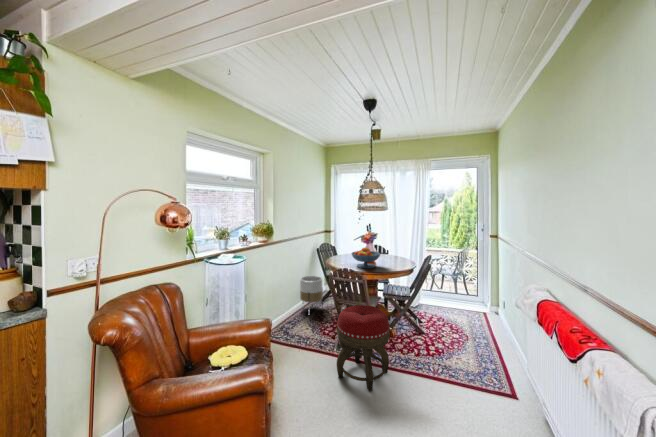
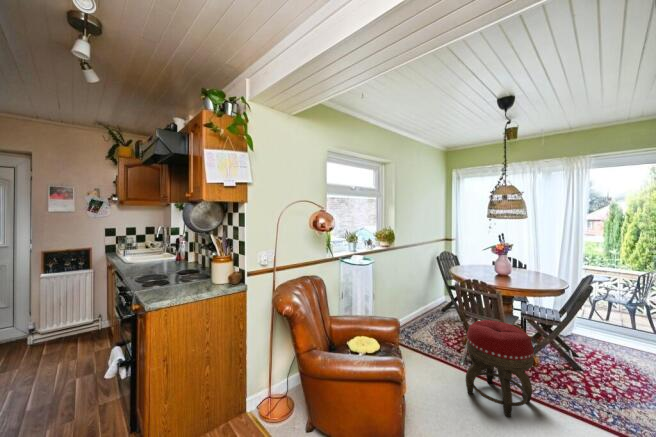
fruit bowl: present [352,248,380,268] -> none [481,259,518,282]
planter: present [300,276,323,303] -> none [420,284,444,323]

